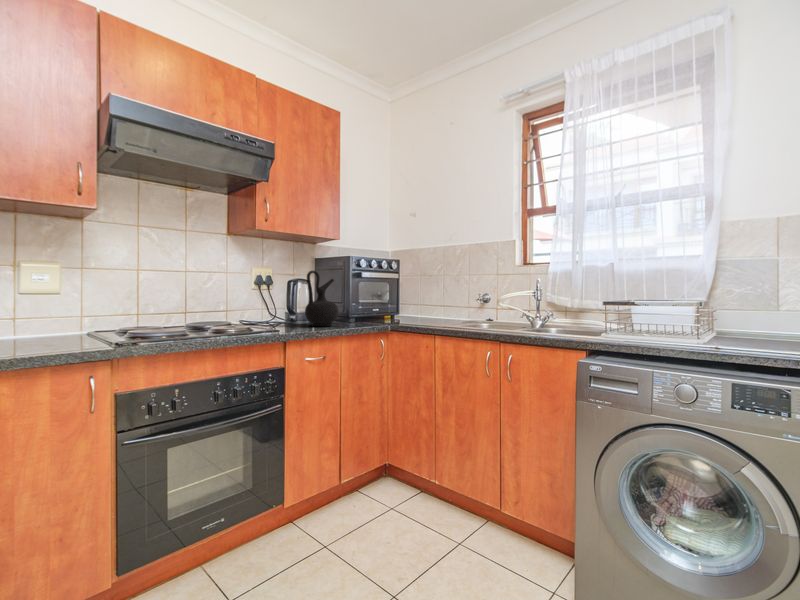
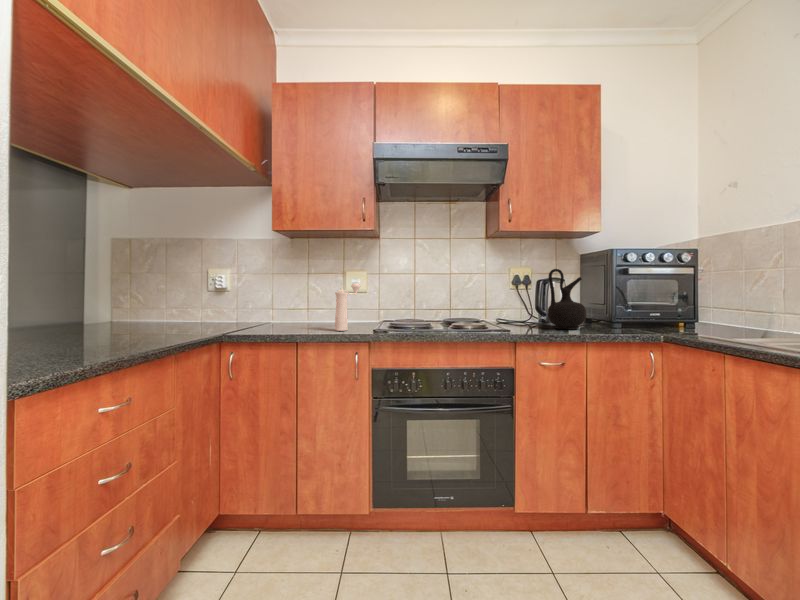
pepper mill: none [38,280,76,348] -> present [335,284,360,331]

